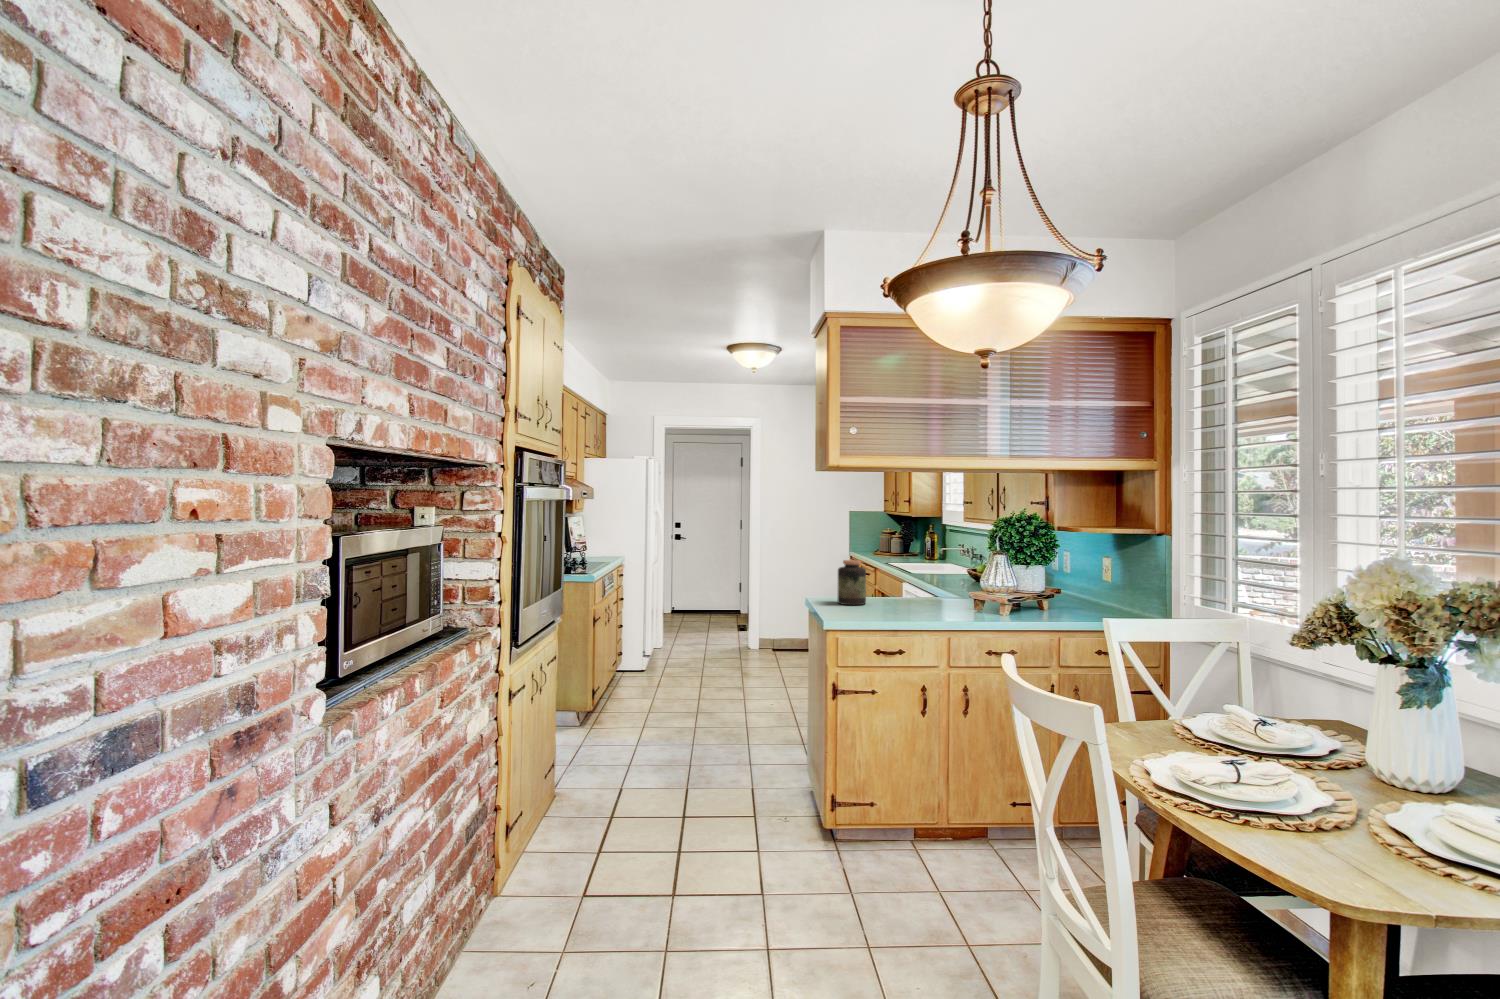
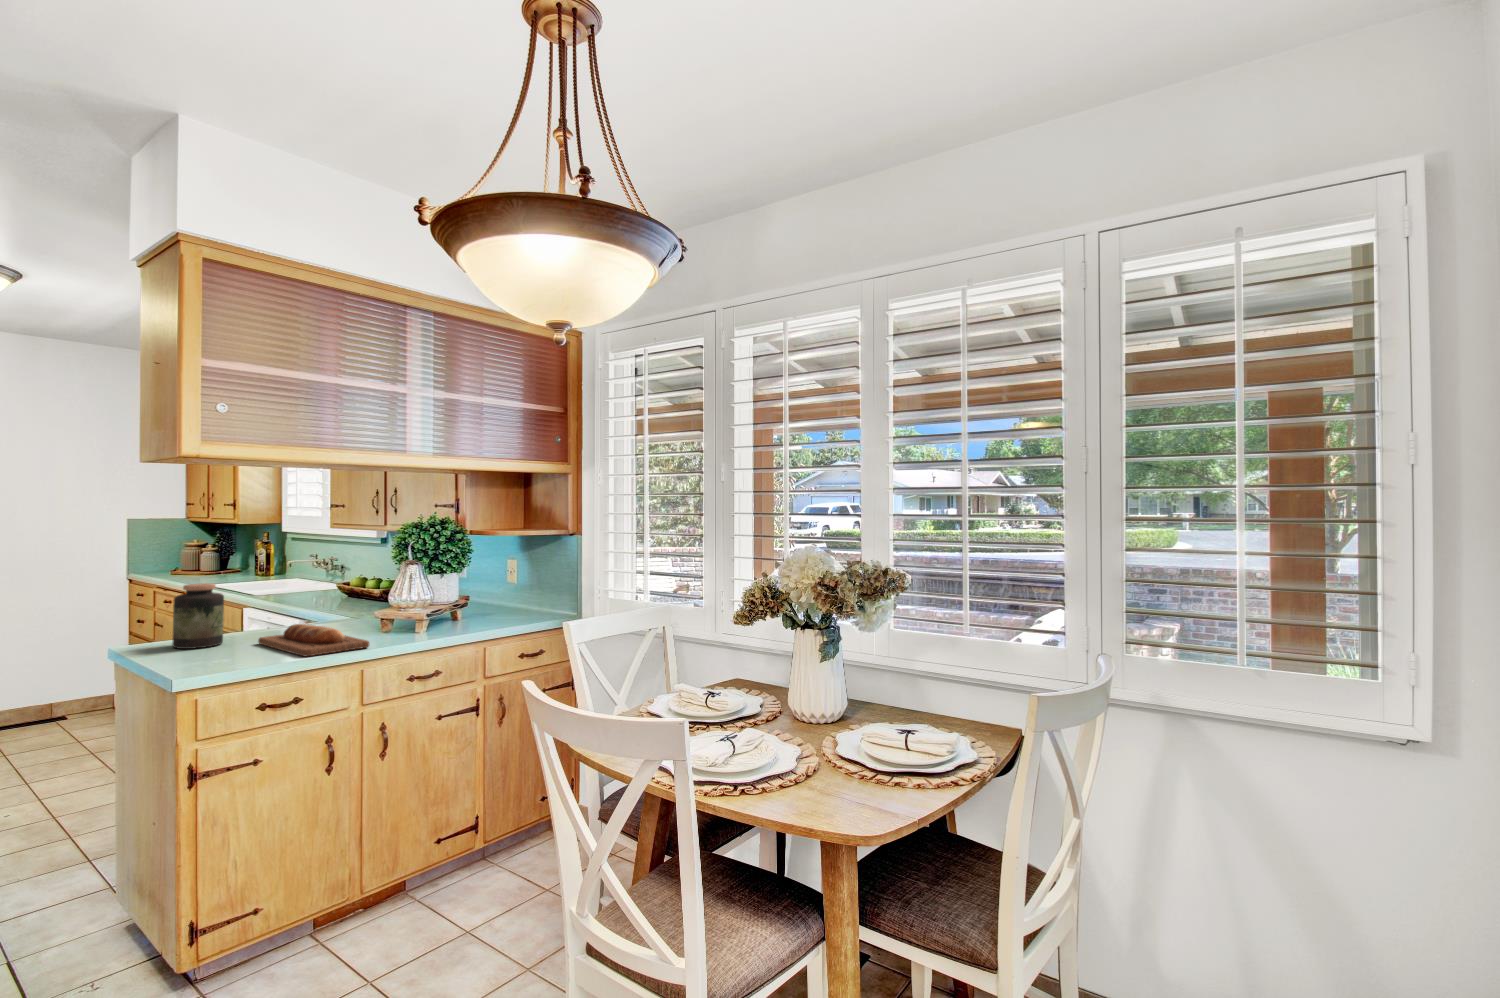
bread loaf: none [886,596,954,620] -> present [258,624,369,656]

